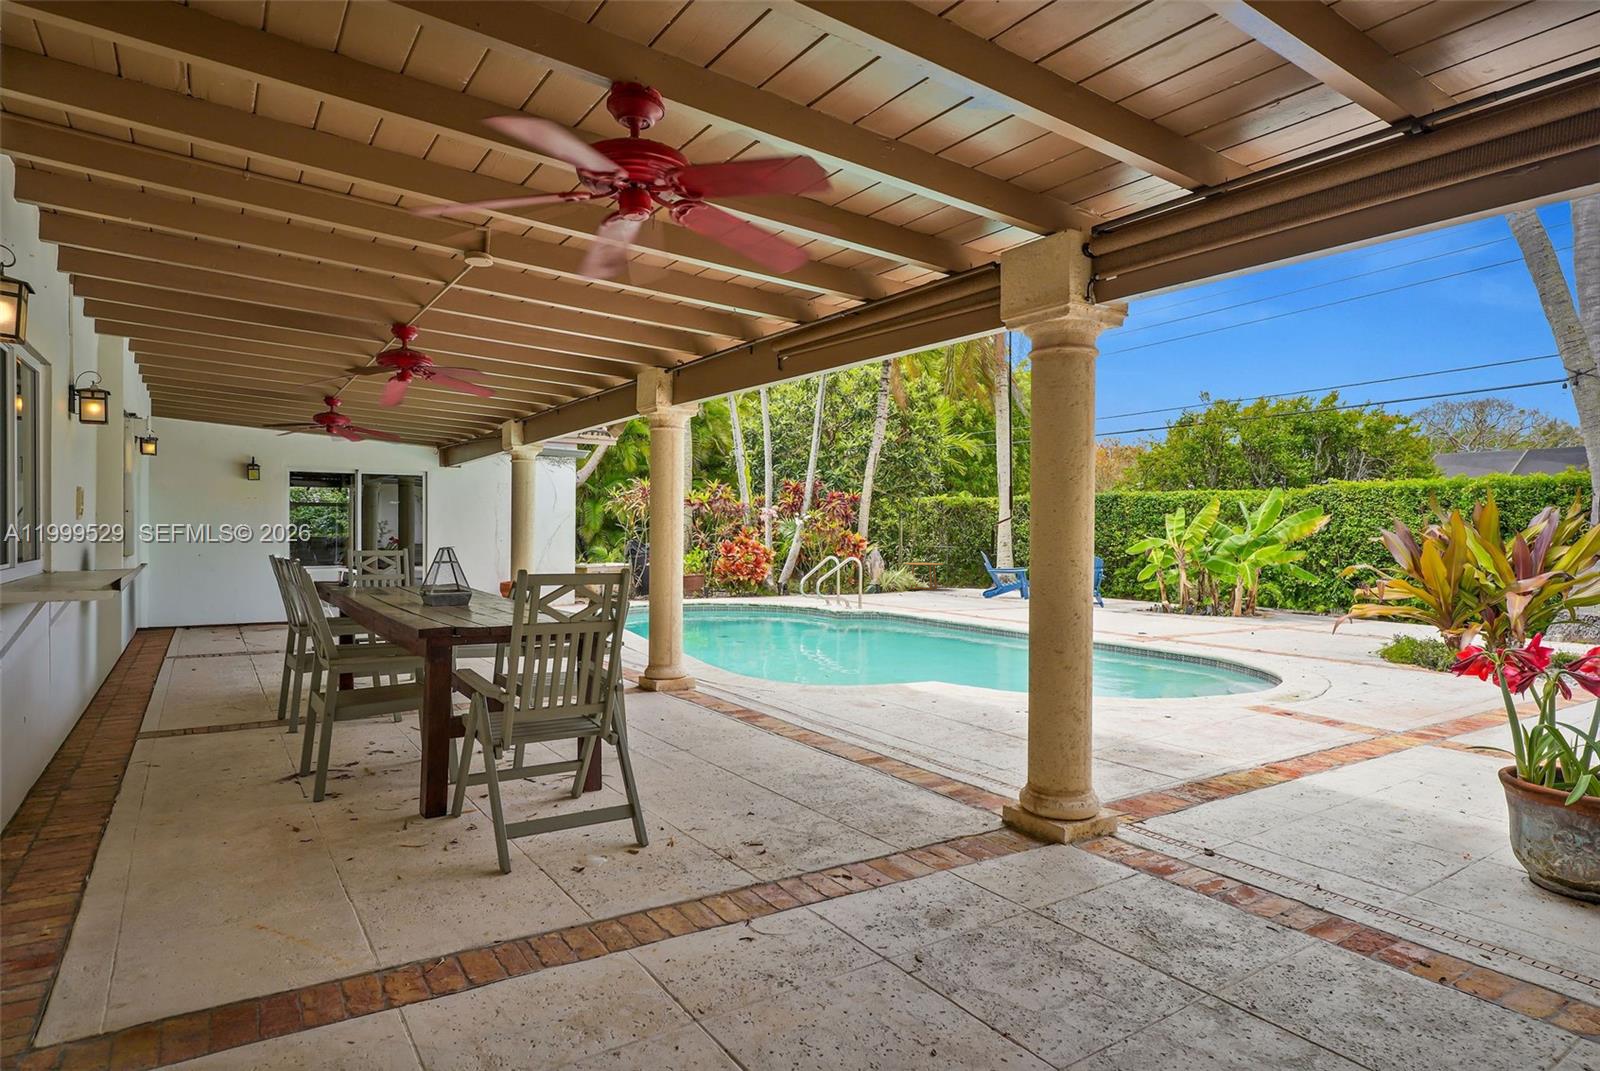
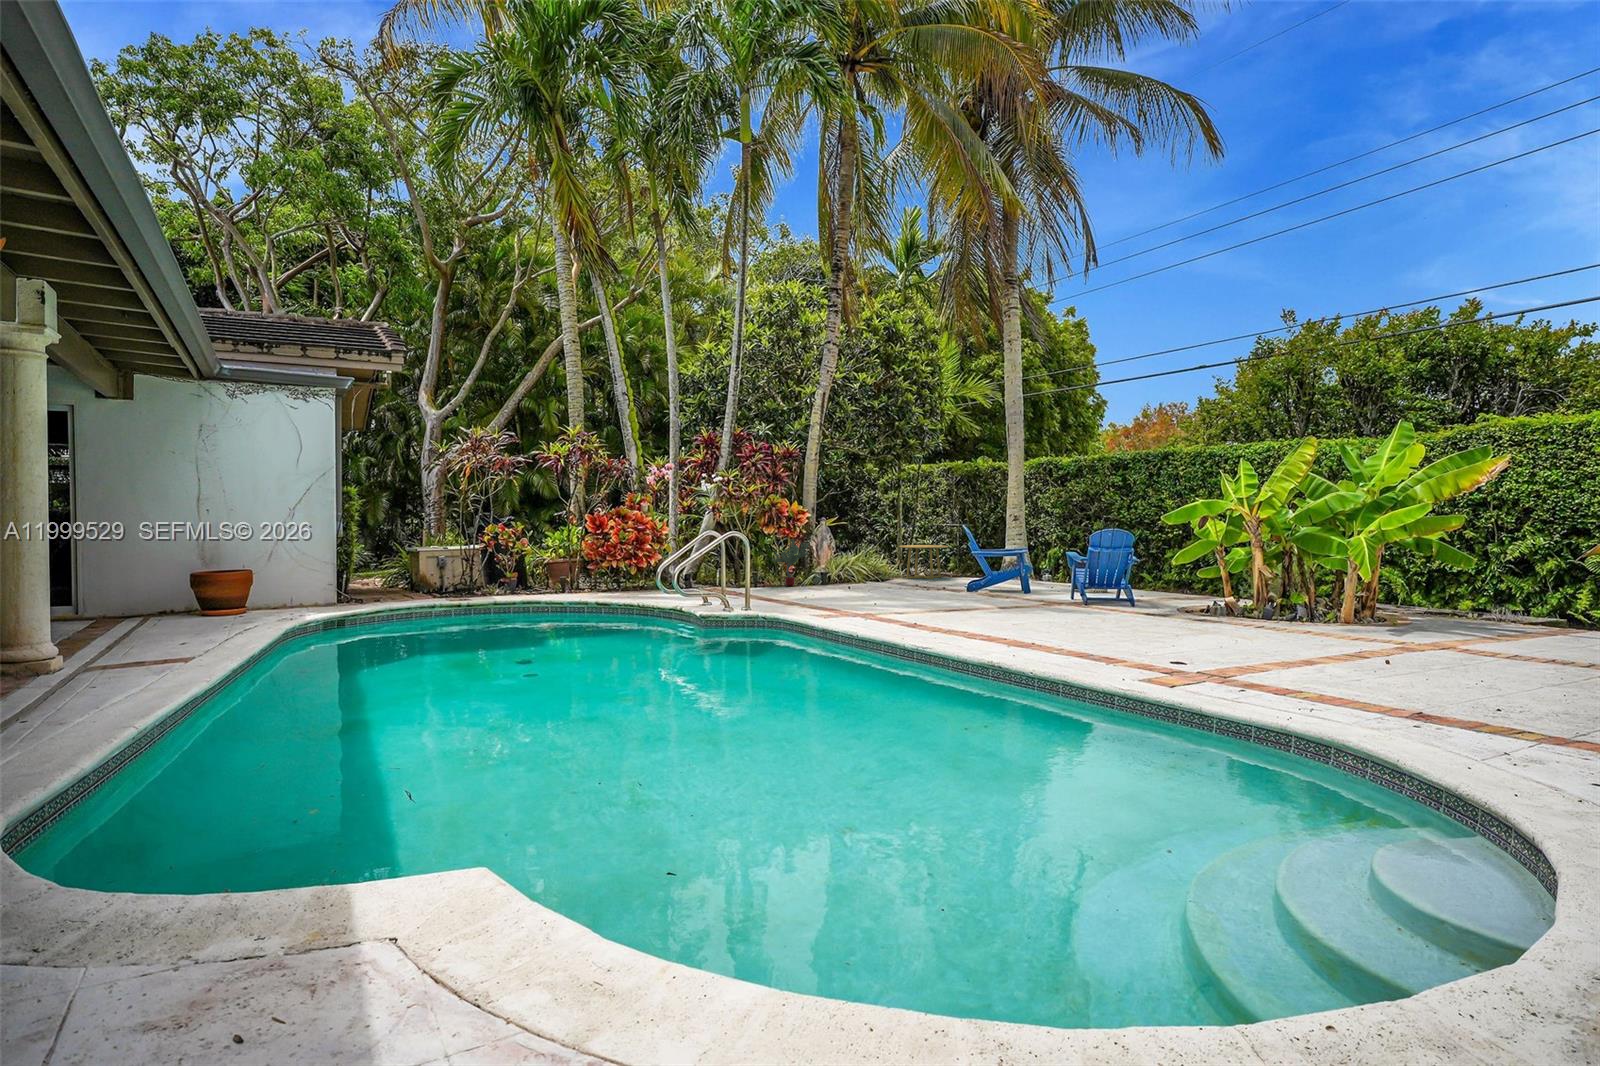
potted tree: none [812,555,840,594] -> present [772,539,808,586]

